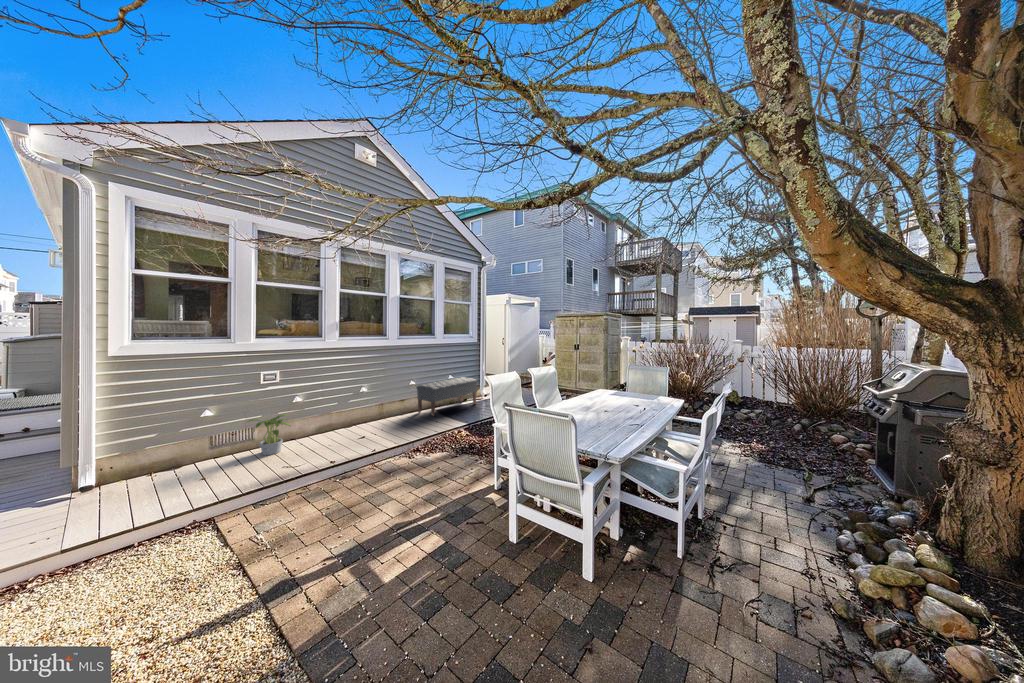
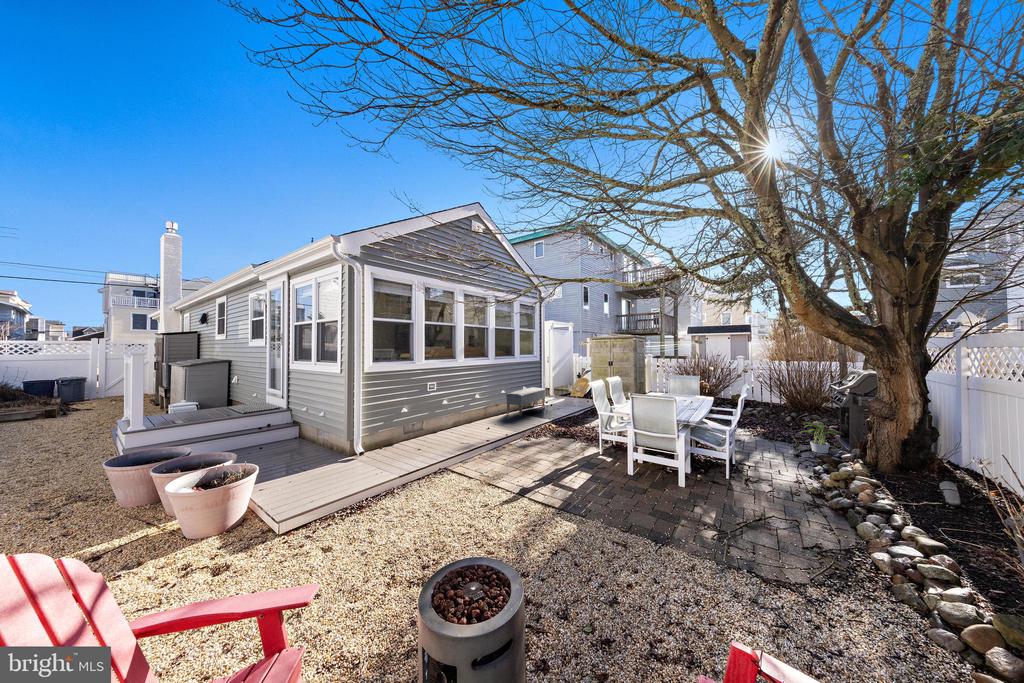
potted plant: present [247,414,290,455] -> present [800,422,841,453]

